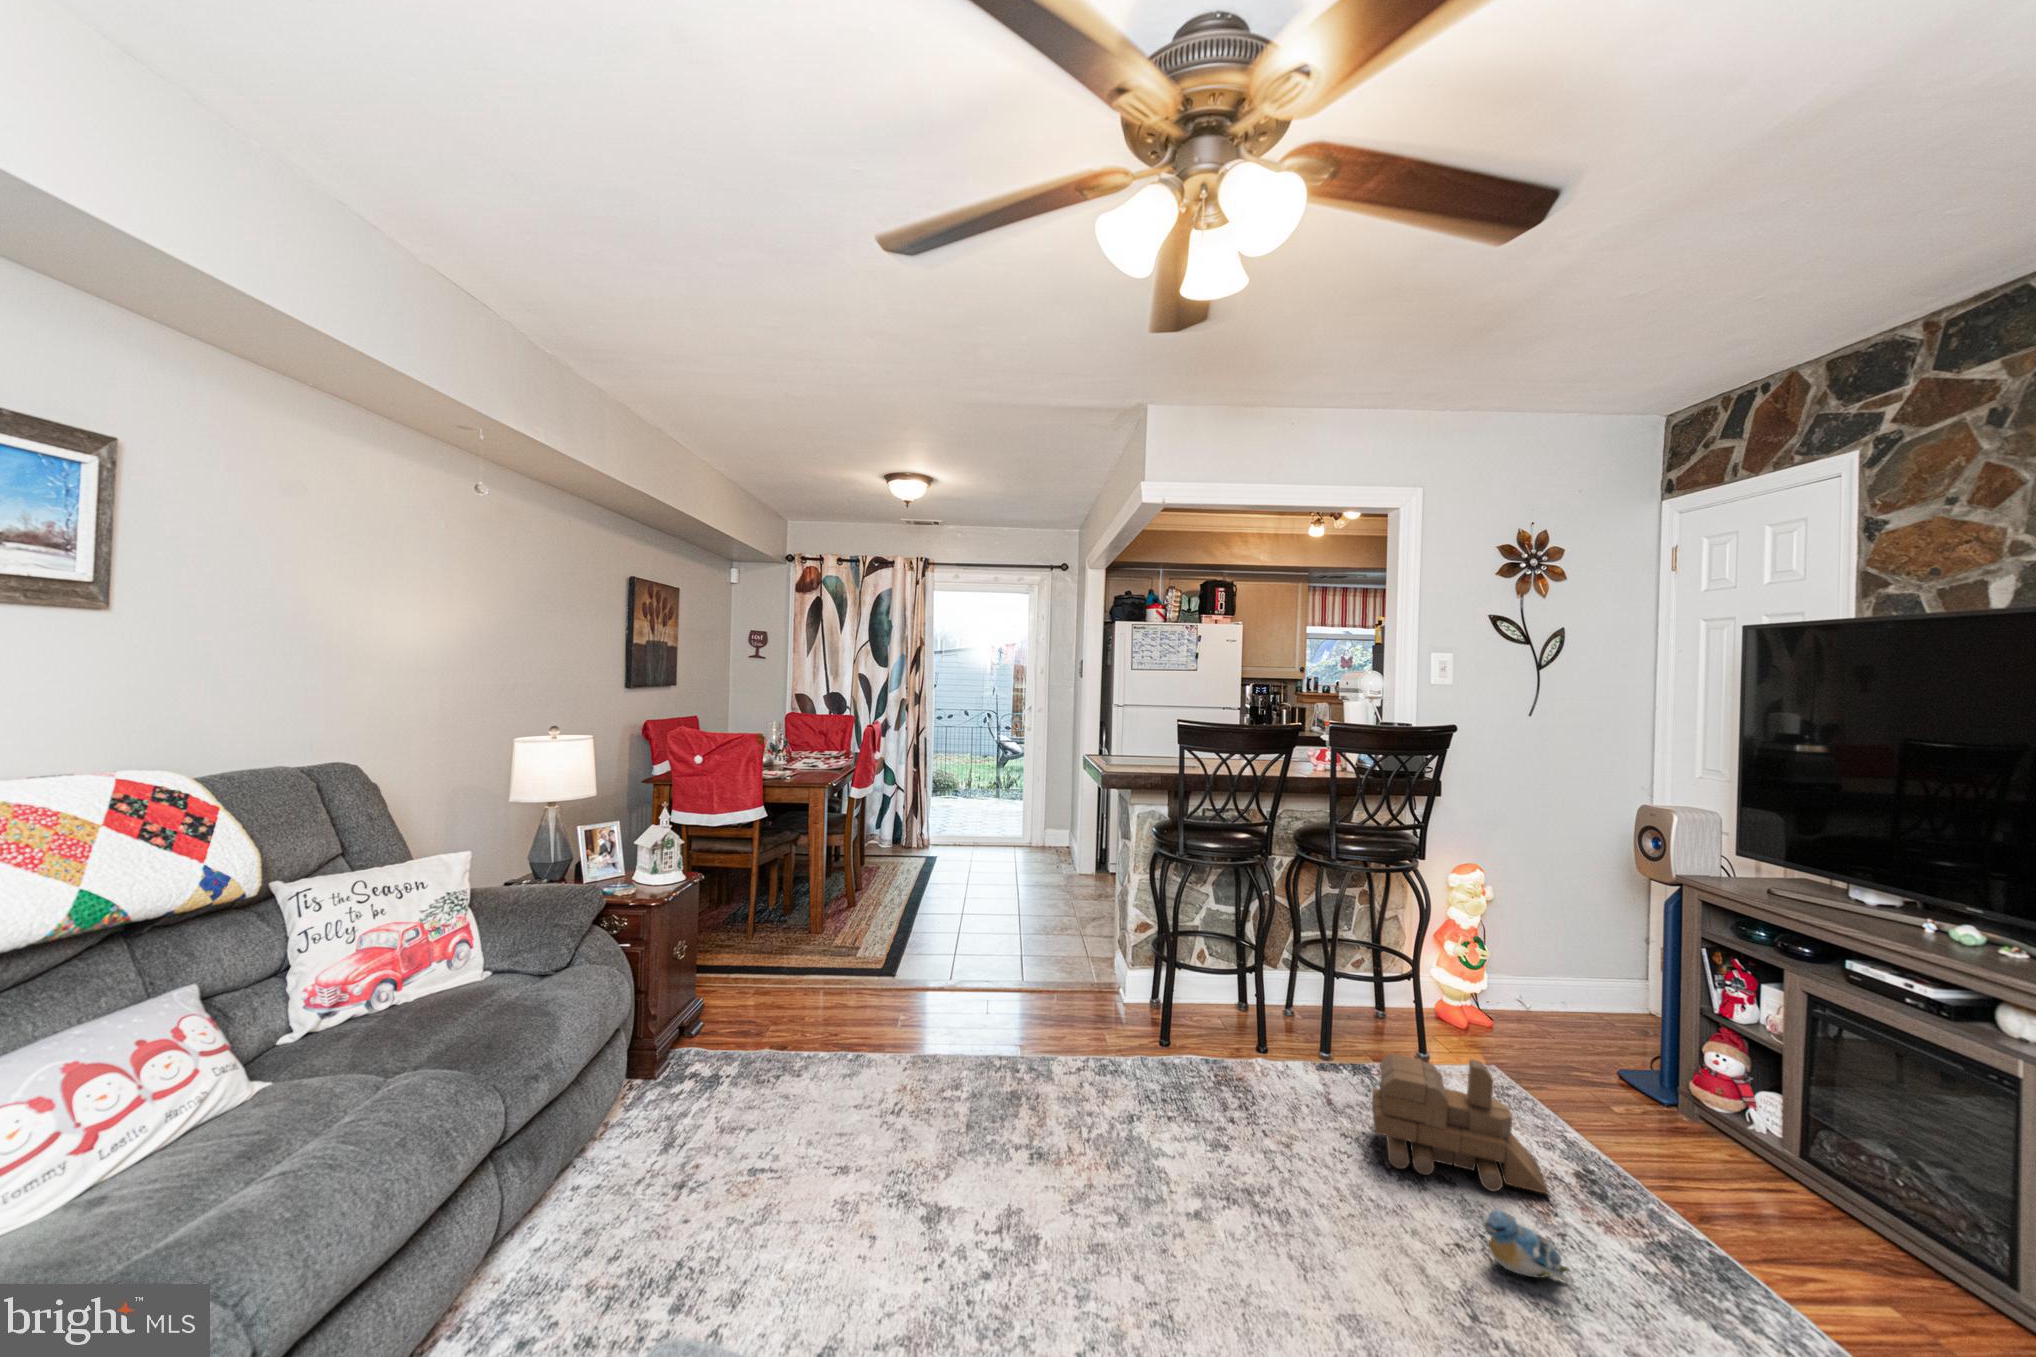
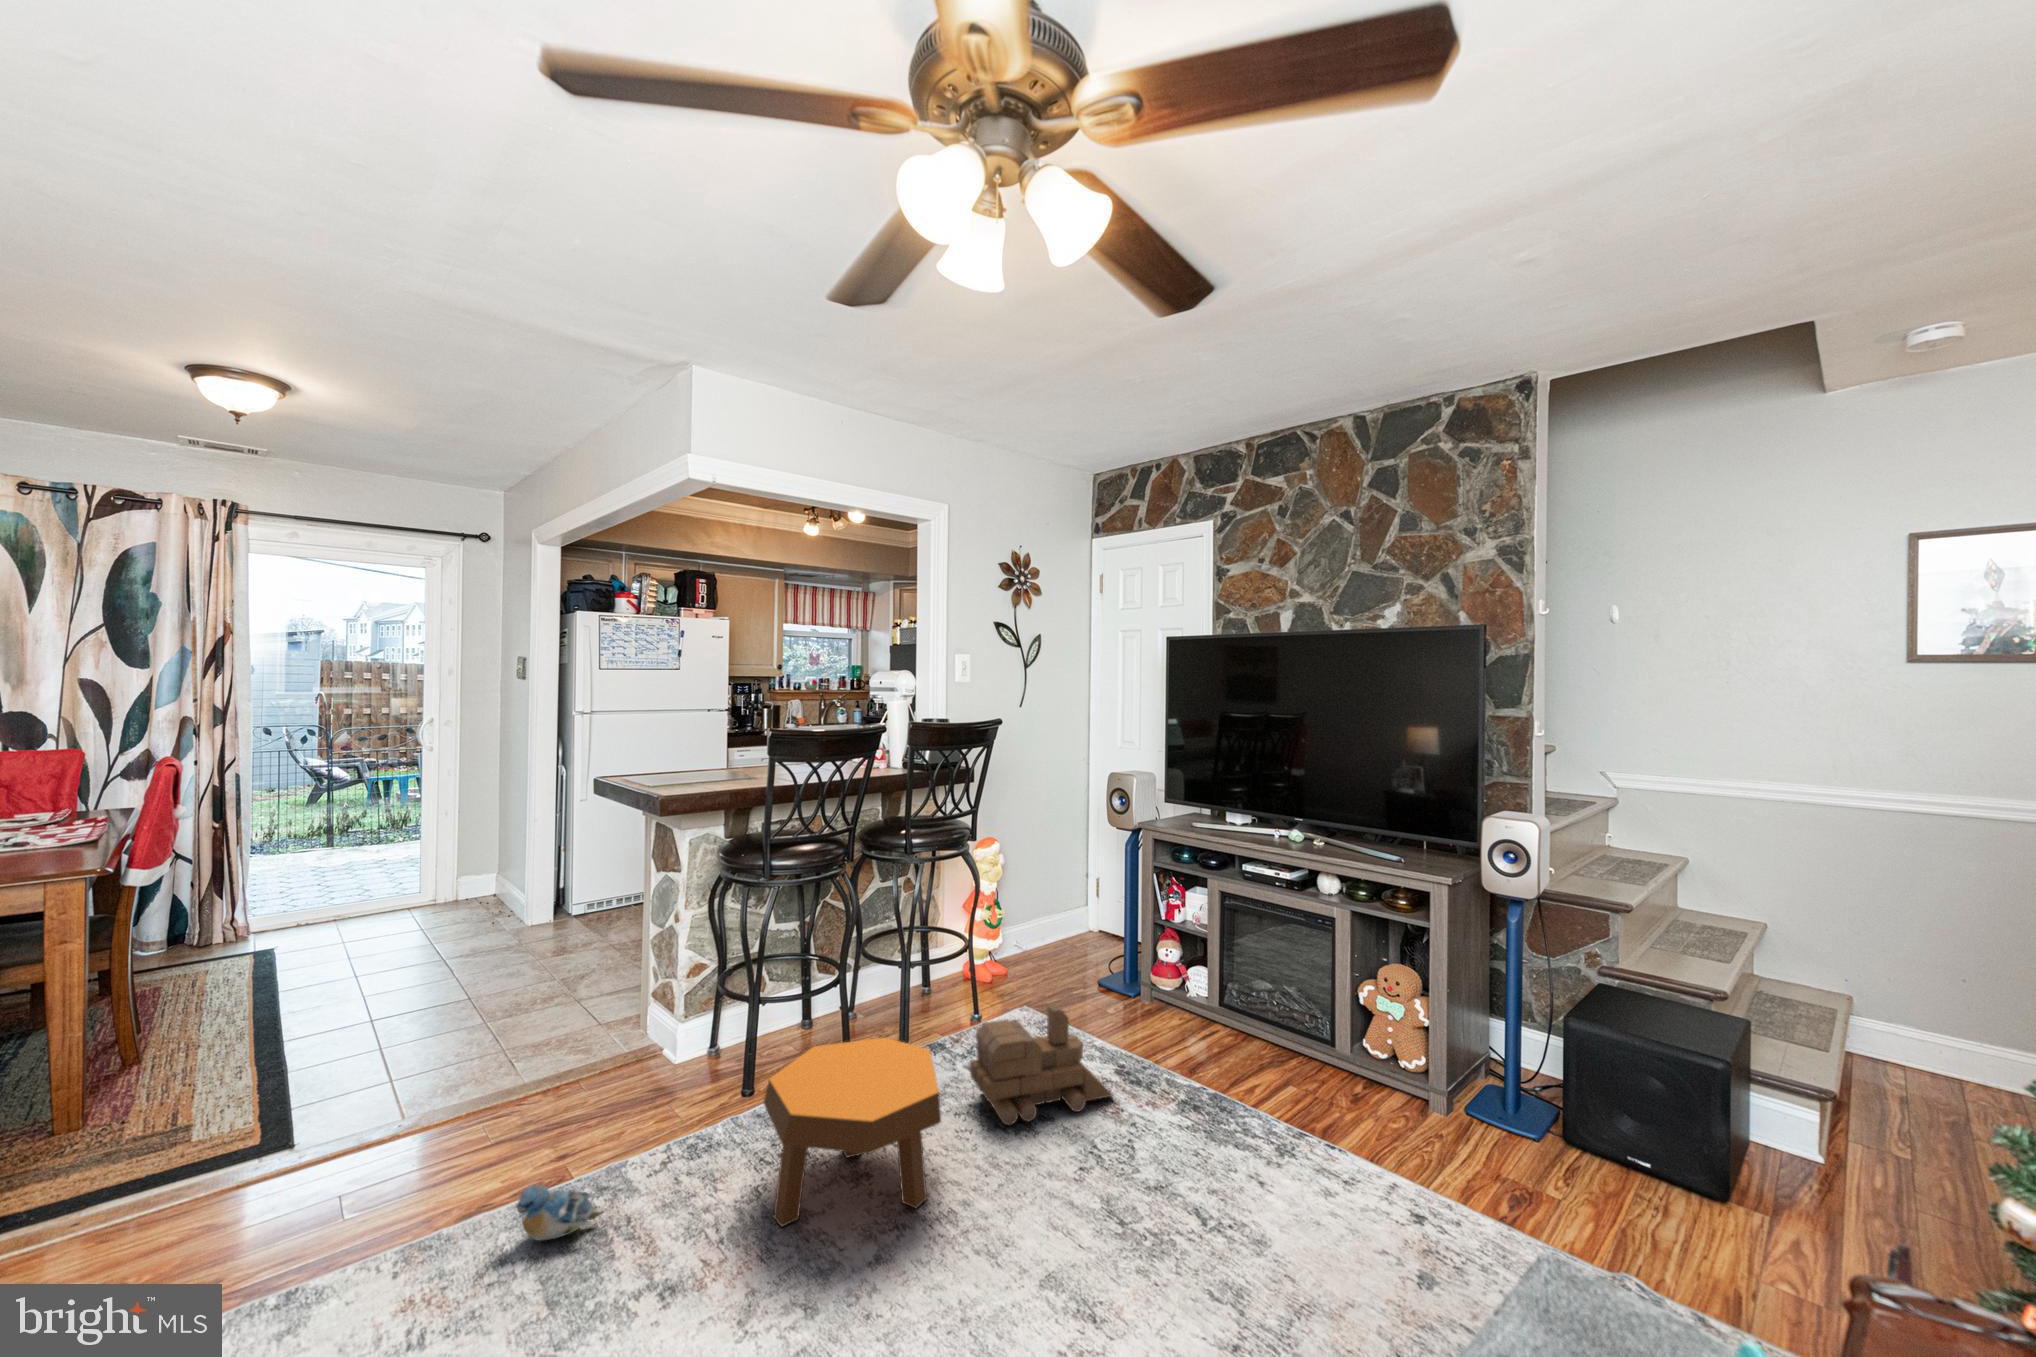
footstool: none [1134,1014,1309,1194] -> present [764,1038,941,1226]
plush toy: present [1484,1210,1570,1281] -> present [515,1185,602,1241]

